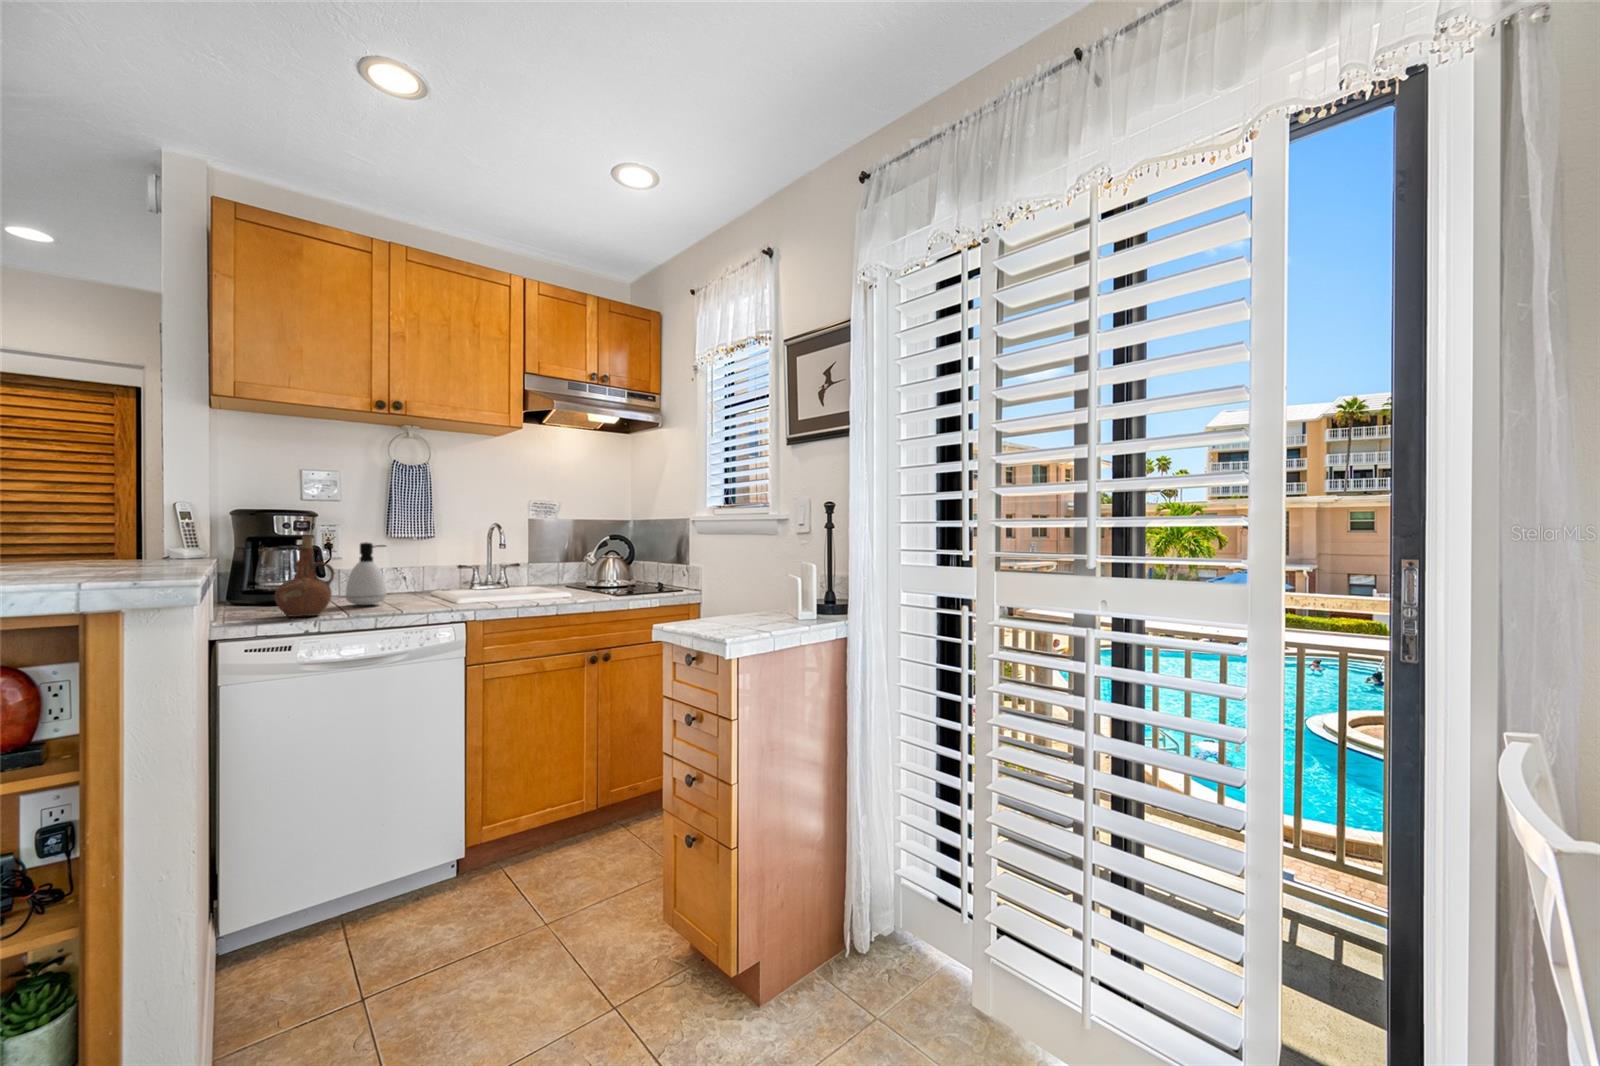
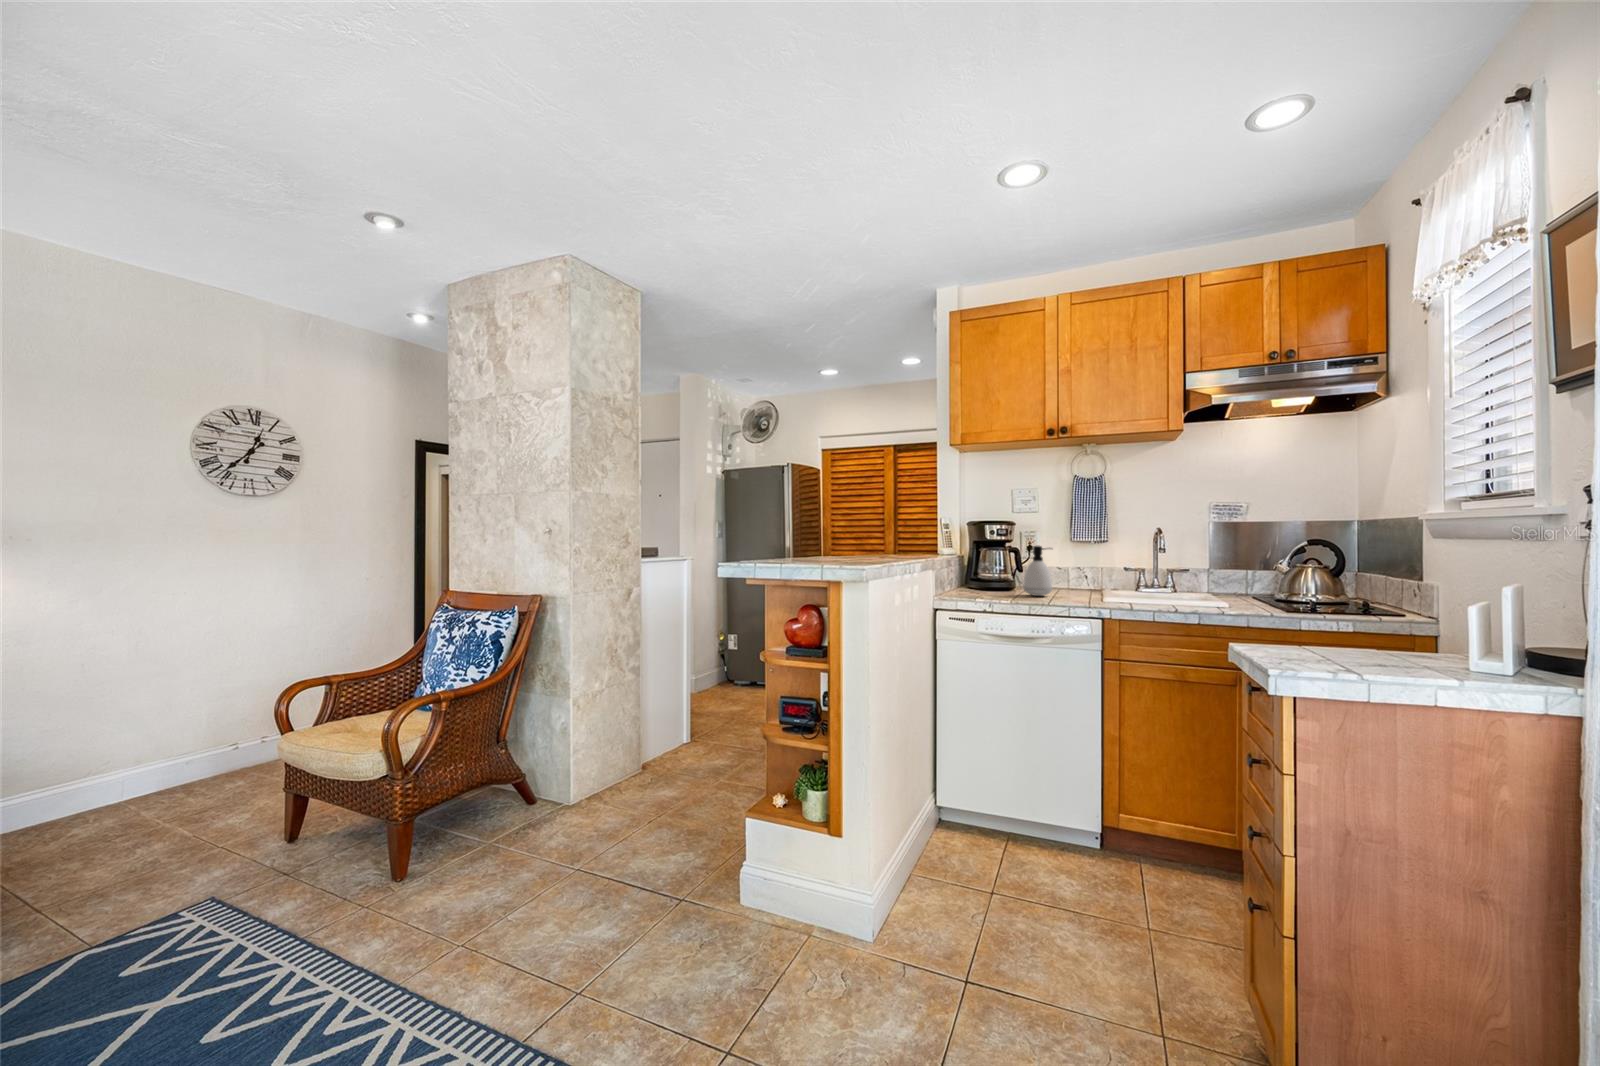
ceramic pitcher: present [275,536,335,617] -> none [972,540,1008,599]

